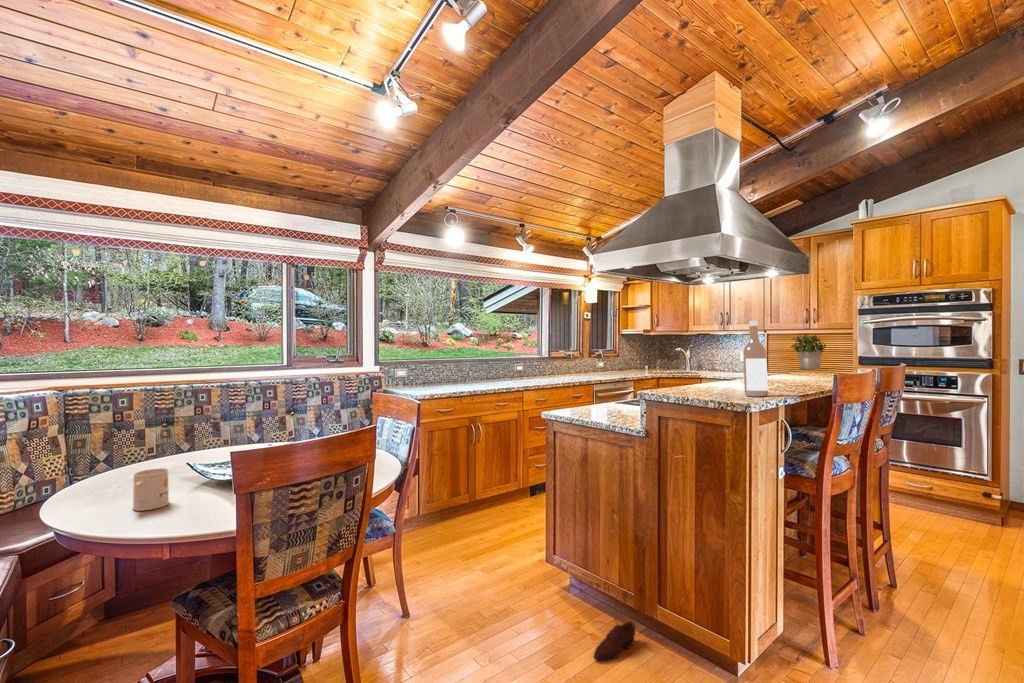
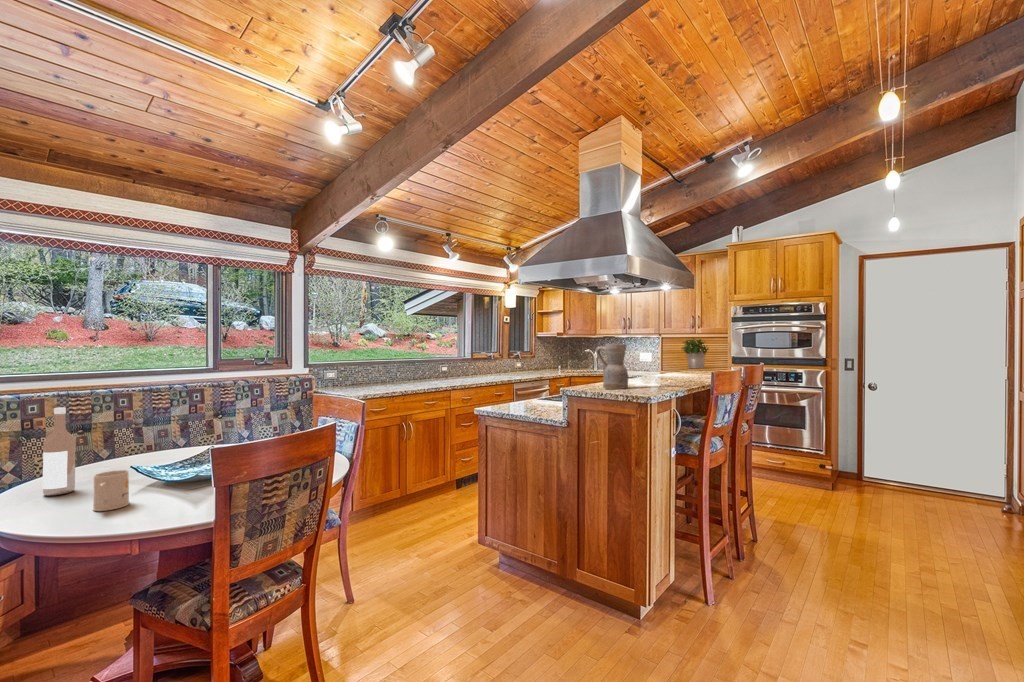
wine bottle: present [743,321,768,397] -> present [43,407,75,496]
ceramic pitcher: none [683,338,724,392] -> present [596,344,628,389]
shoe: present [594,621,635,661] -> none [523,586,557,621]

